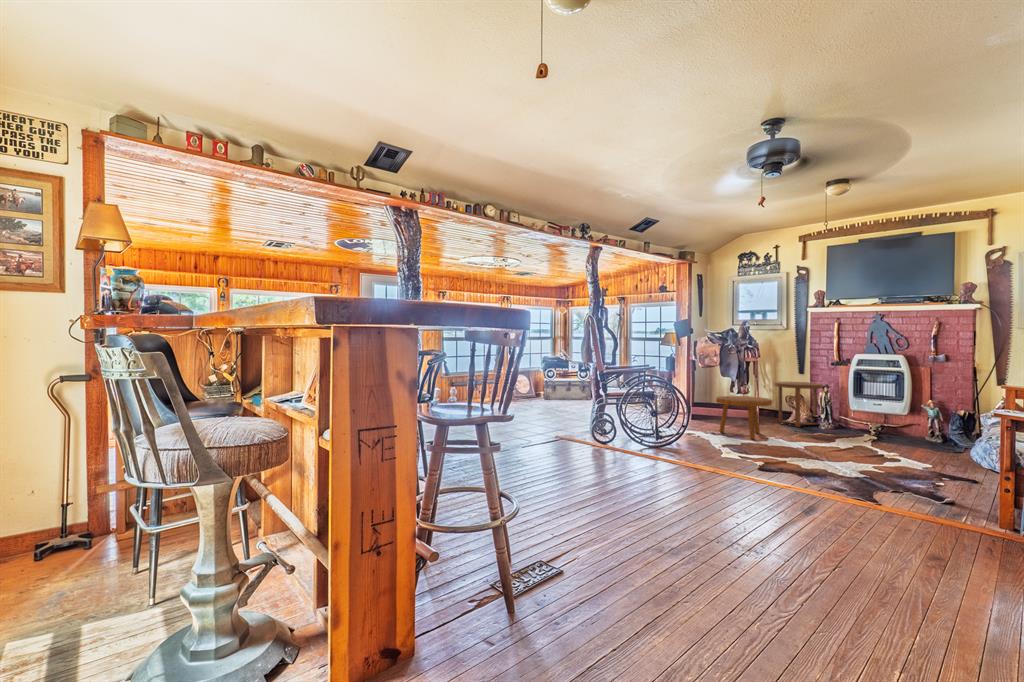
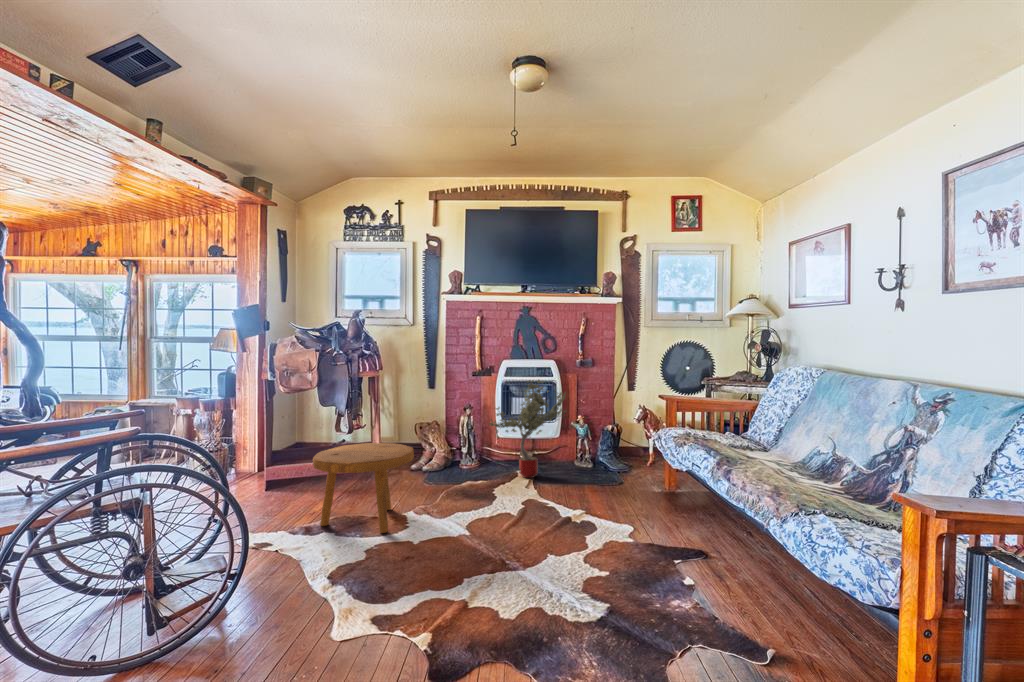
potted tree: none [837,368,909,438] -> present [489,380,566,478]
side table: present [774,382,823,427] -> none [402,404,465,477]

